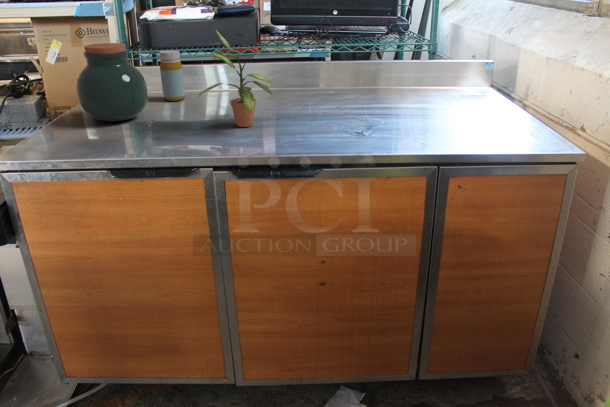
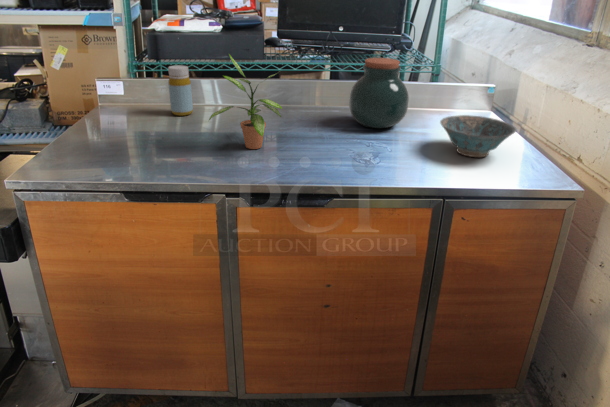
jar: present [77,43,148,122] -> present [349,58,409,128]
ceramic bowl: none [435,88,514,128] -> present [440,115,517,157]

